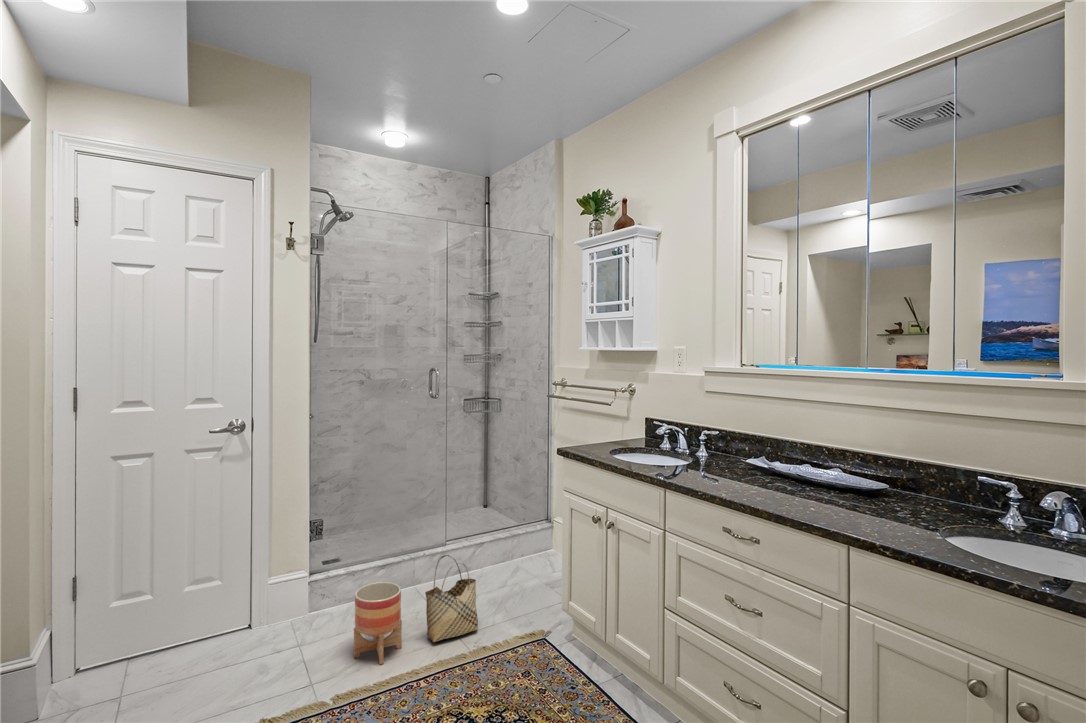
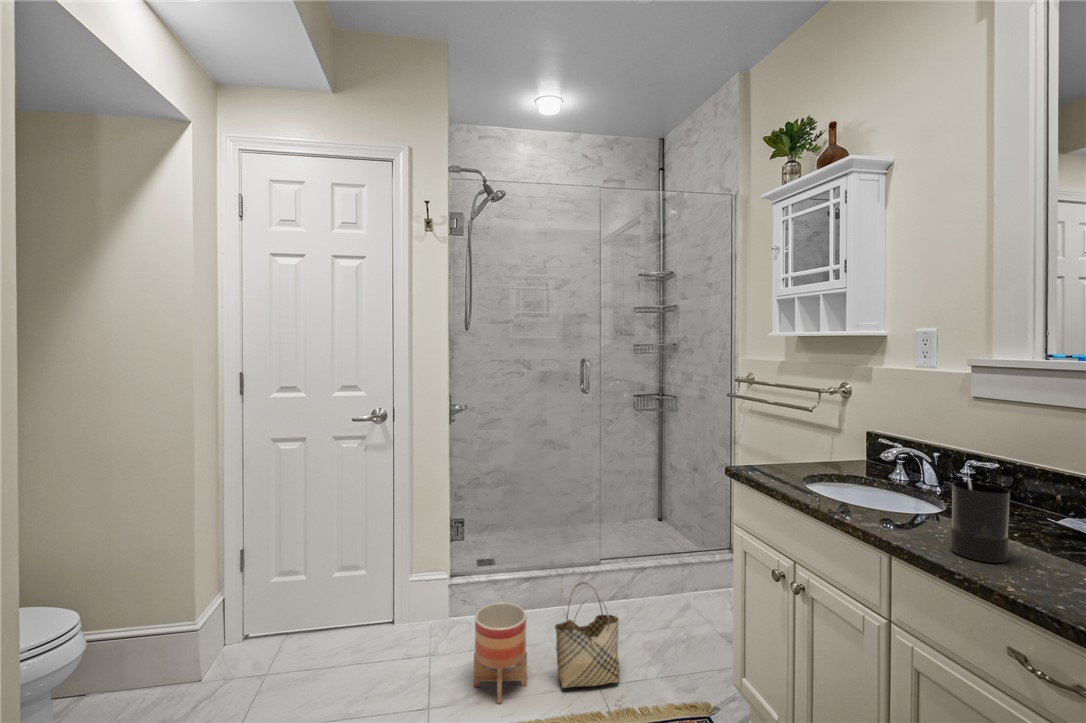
candle: none [692,436,718,483] -> present [950,475,1010,563]

